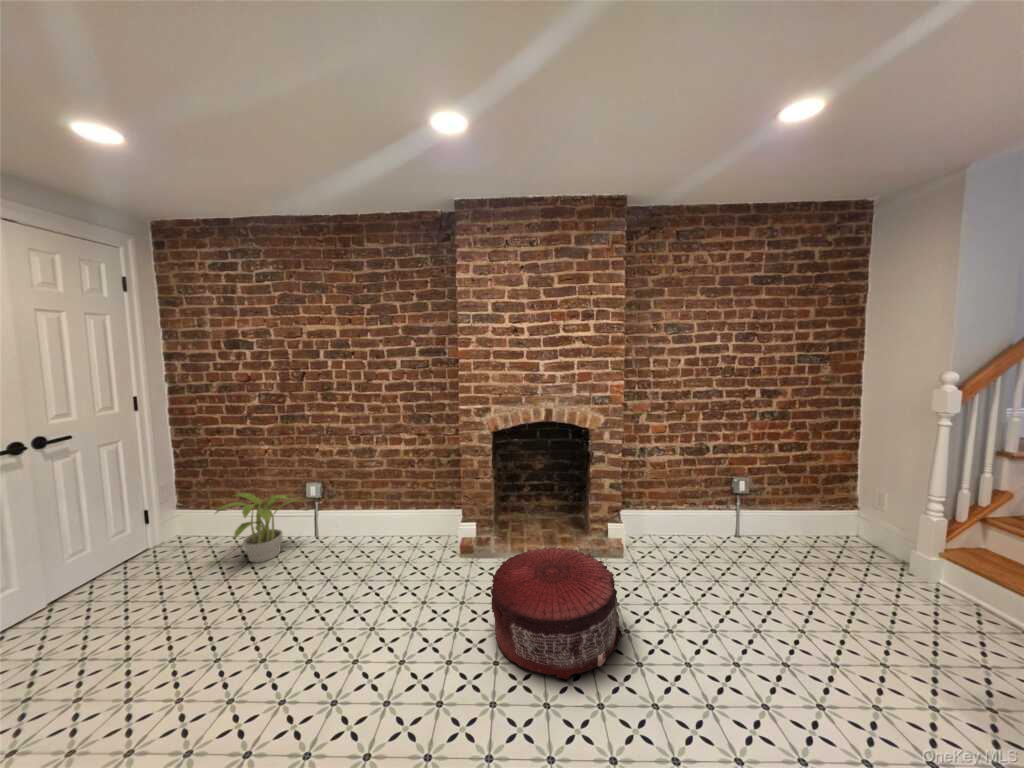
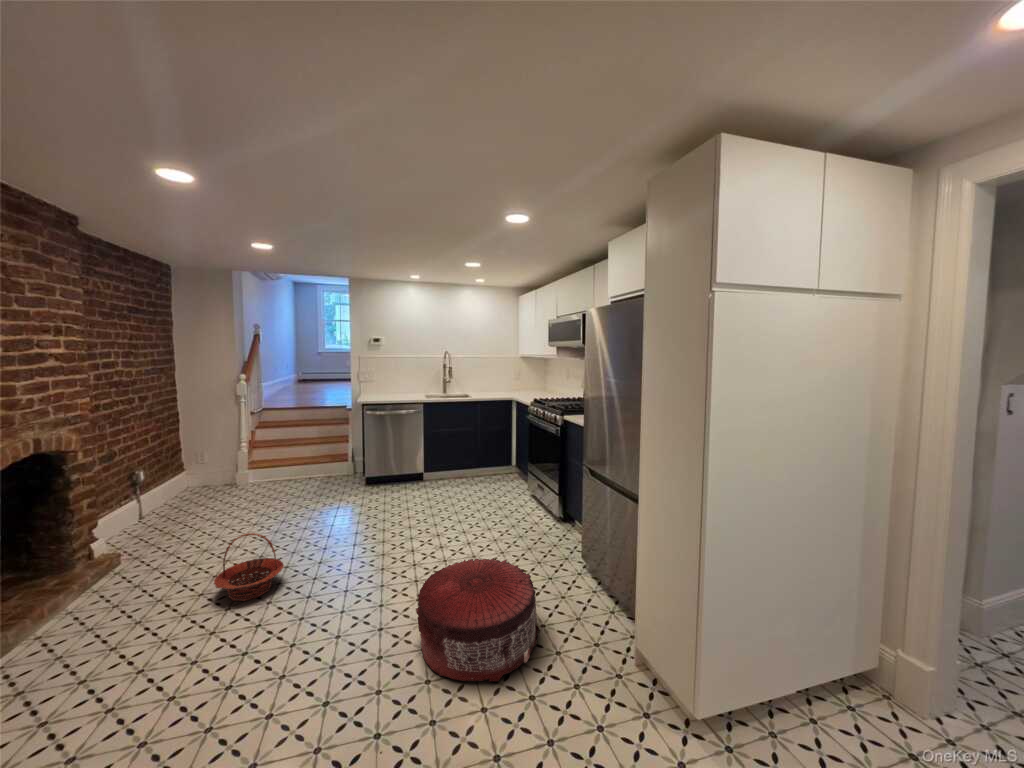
potted plant: present [216,493,300,562] -> none [40,540,174,629]
basket: none [333,498,389,557] -> present [214,533,284,601]

